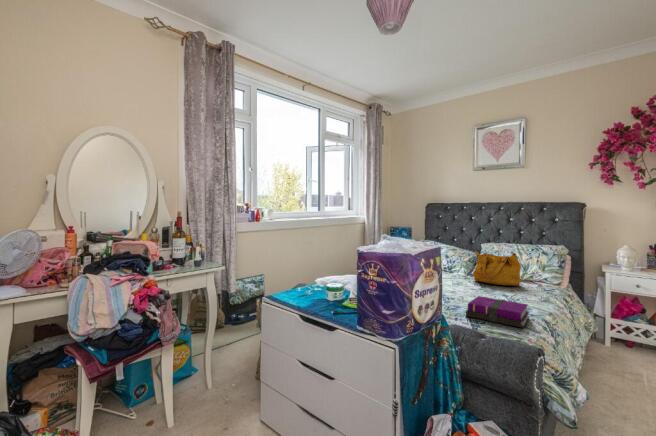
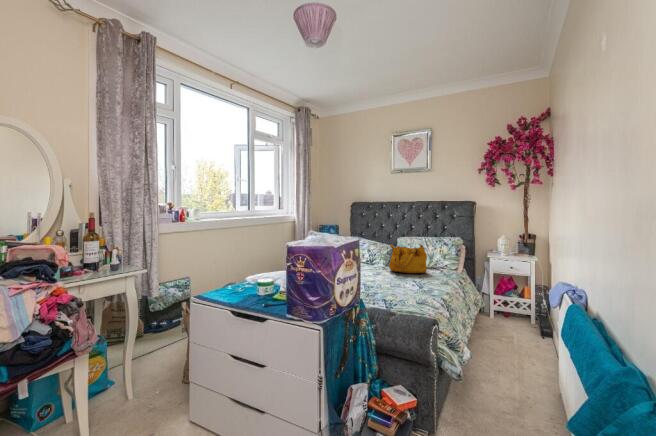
notebook: present [466,296,529,328] -> none [381,283,431,306]

